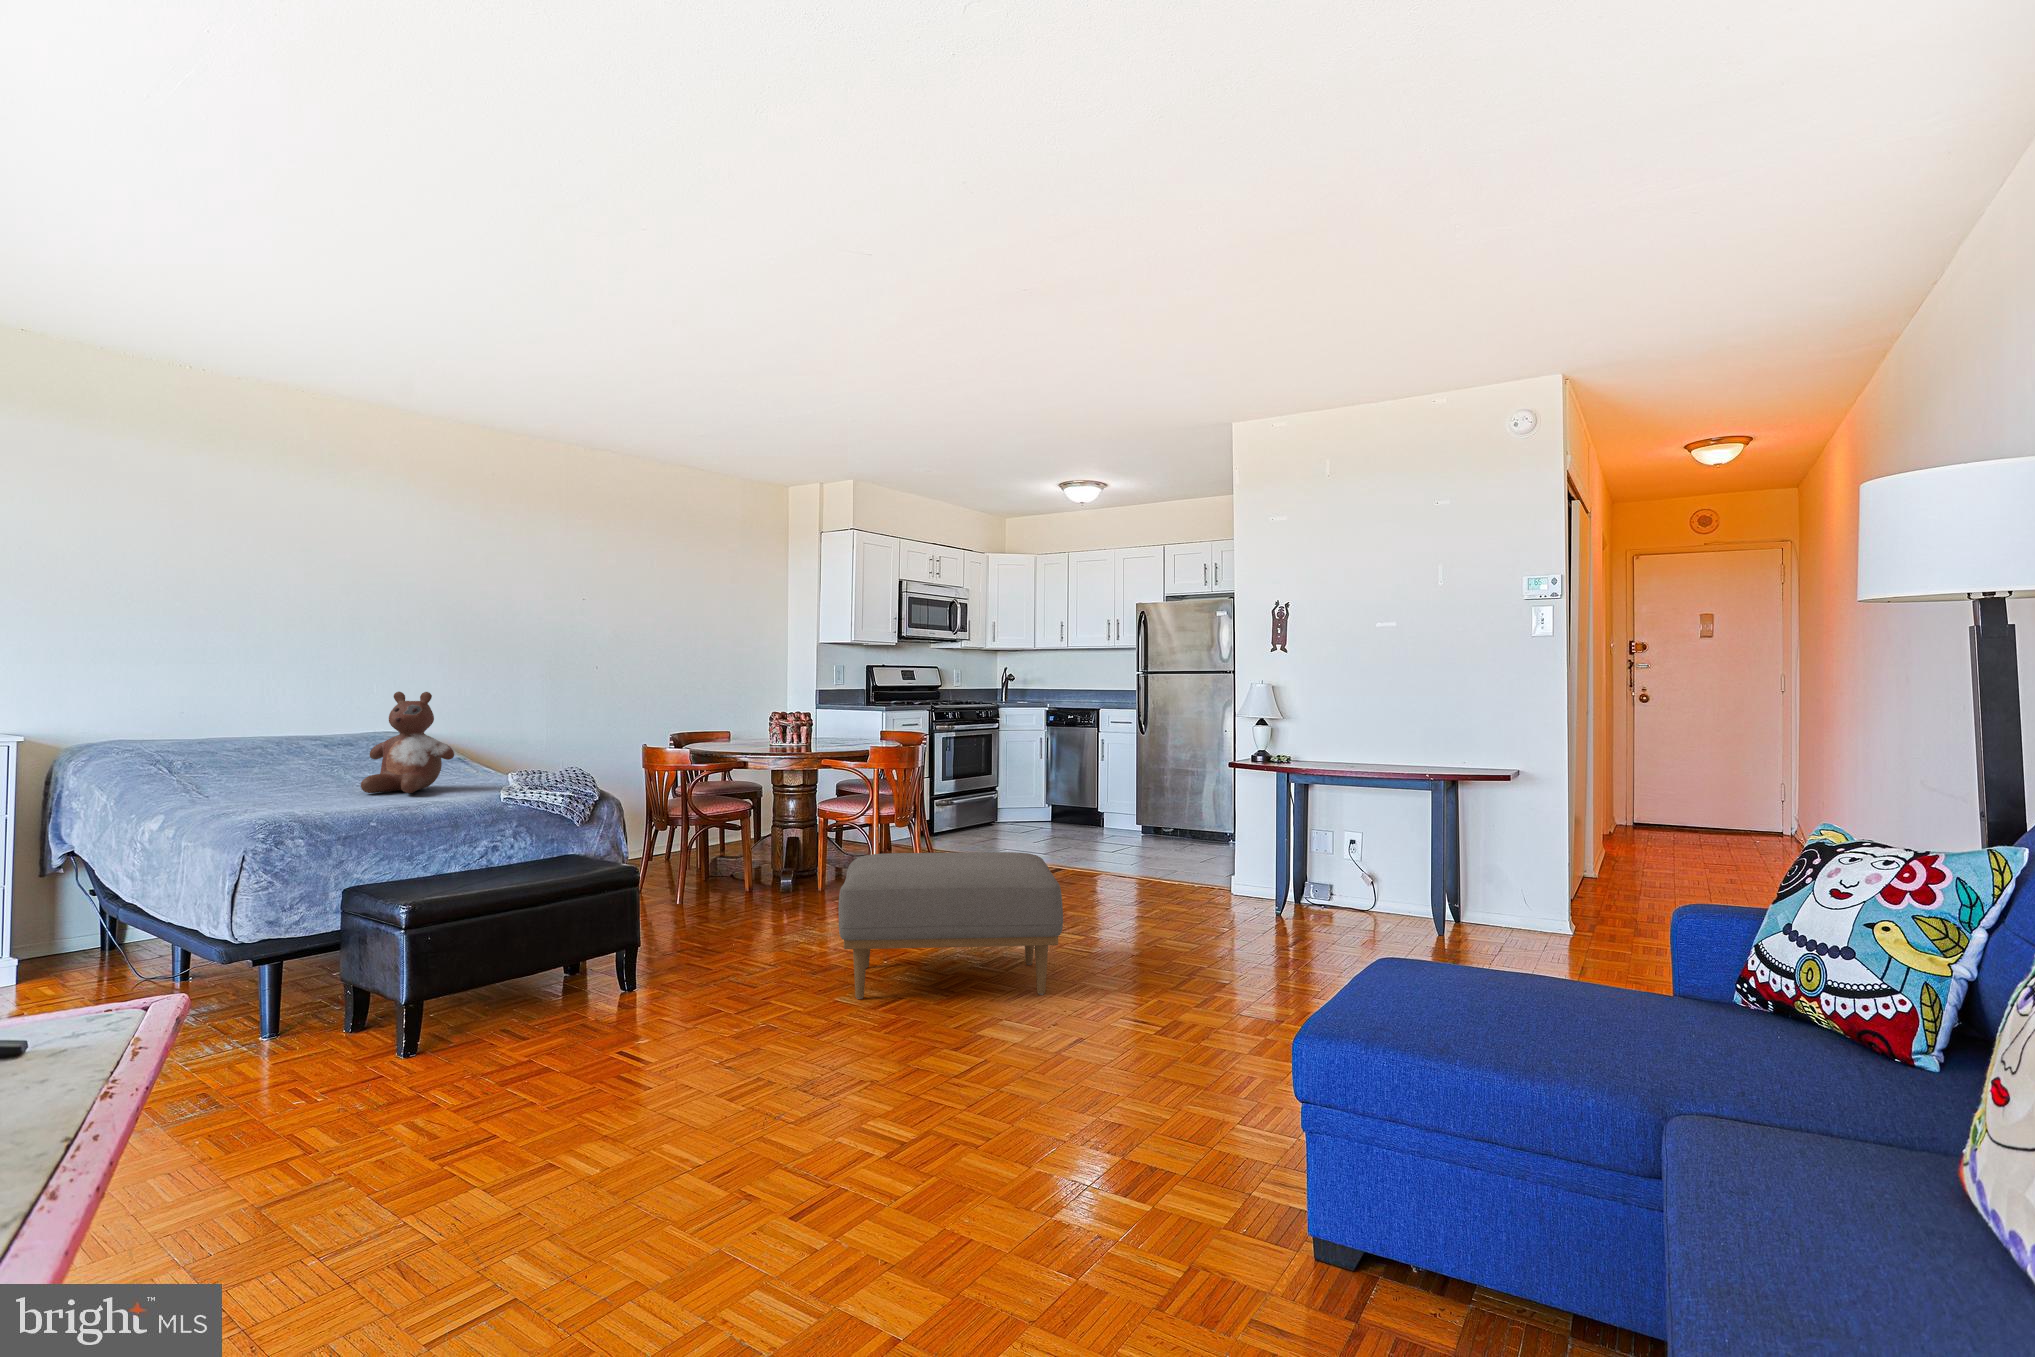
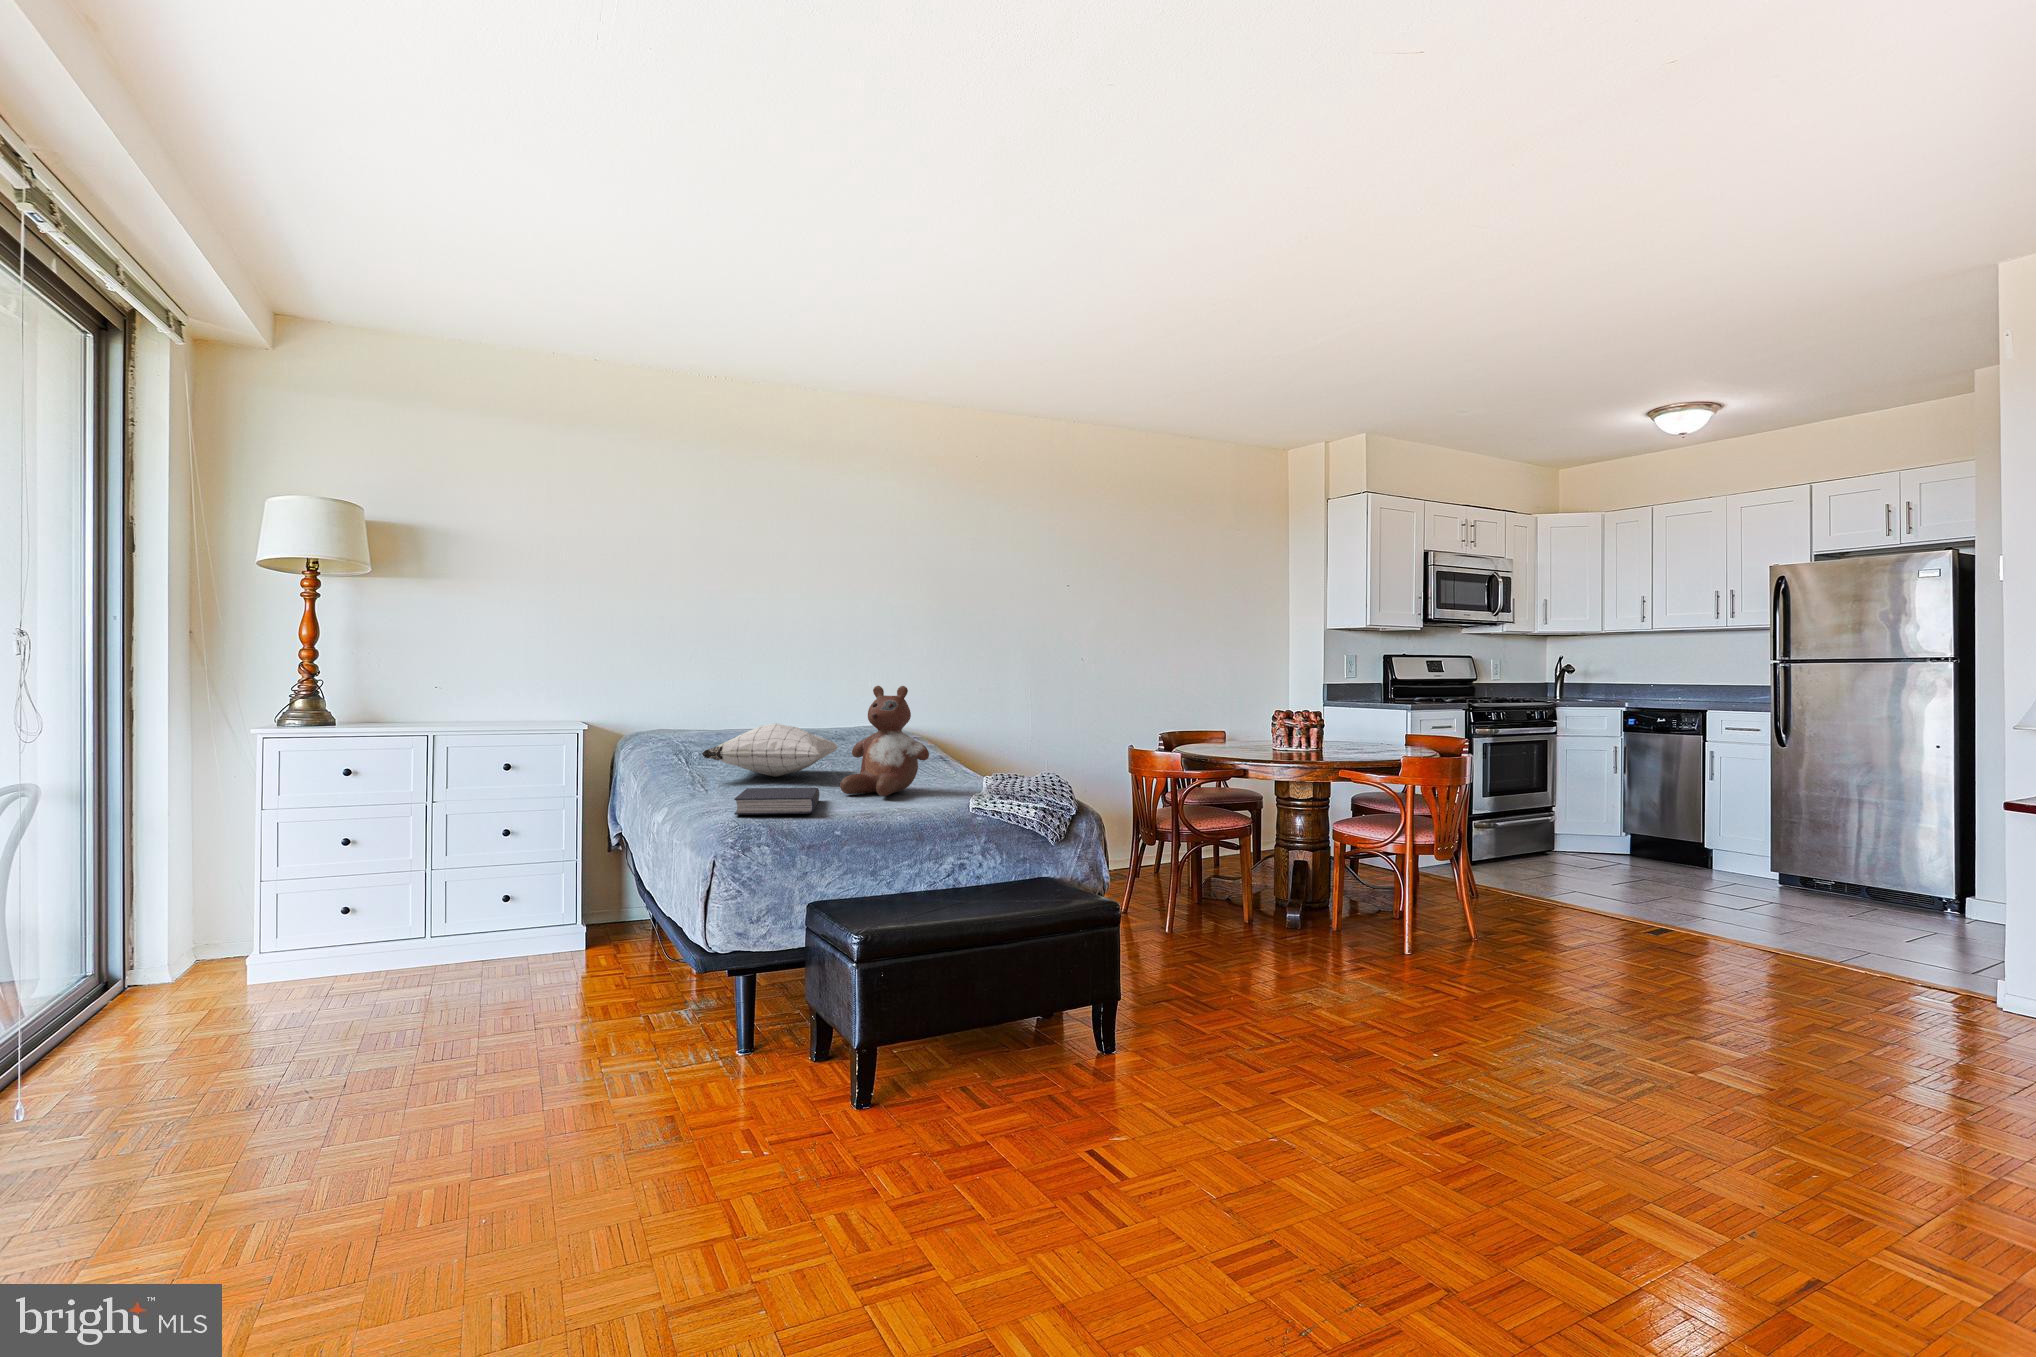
pillow: none [192,729,345,782] -> present [702,723,838,777]
book: none [258,787,345,814] -> present [734,788,820,815]
ottoman: present [838,852,1063,999] -> none [1379,910,1758,1166]

